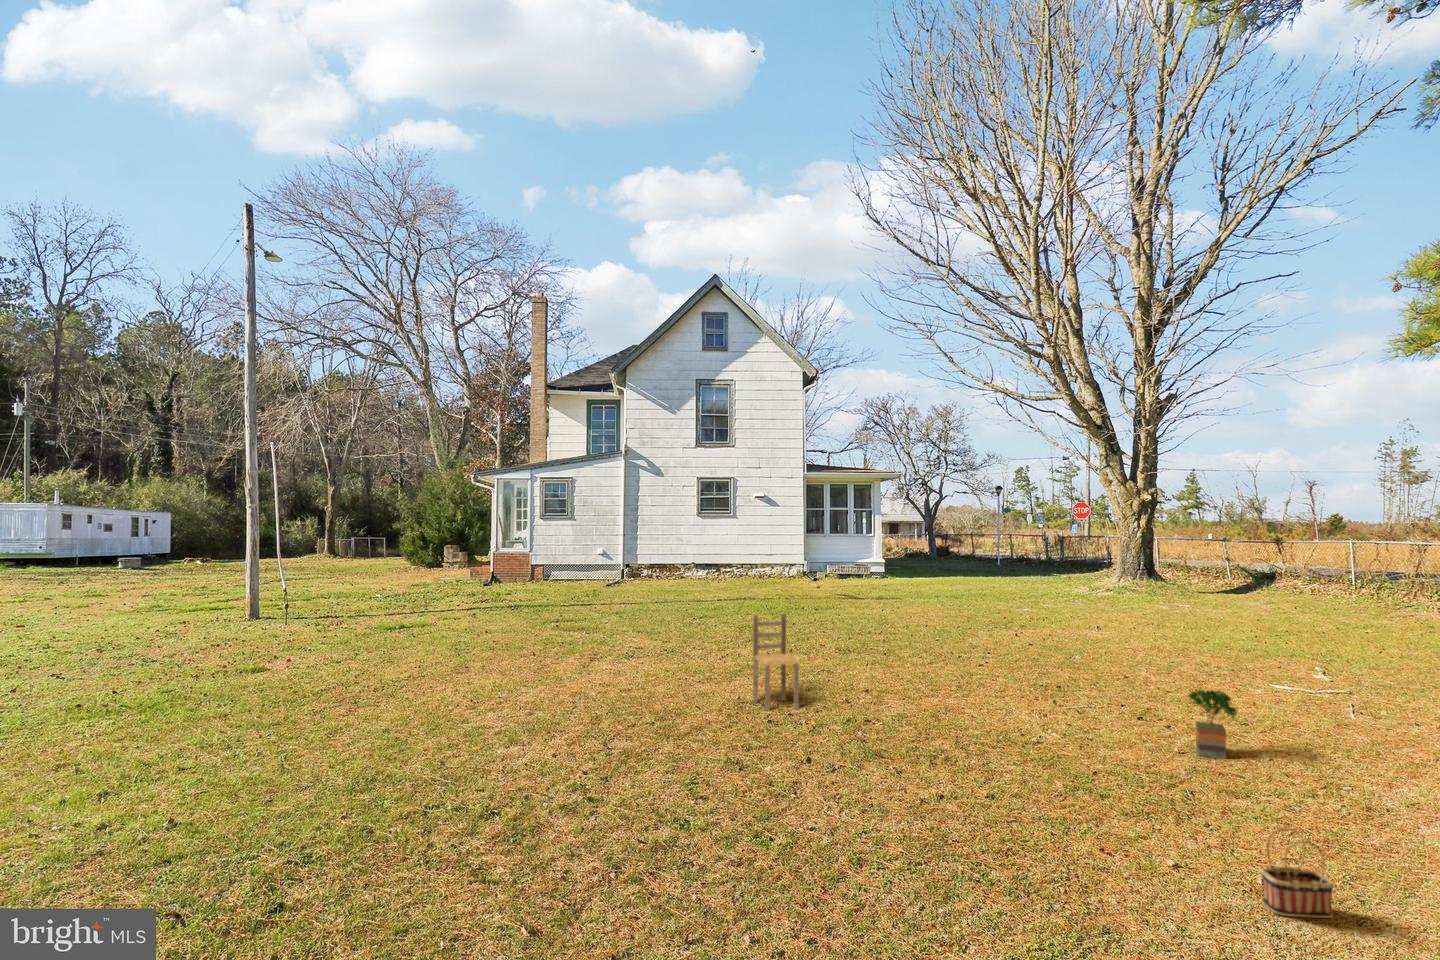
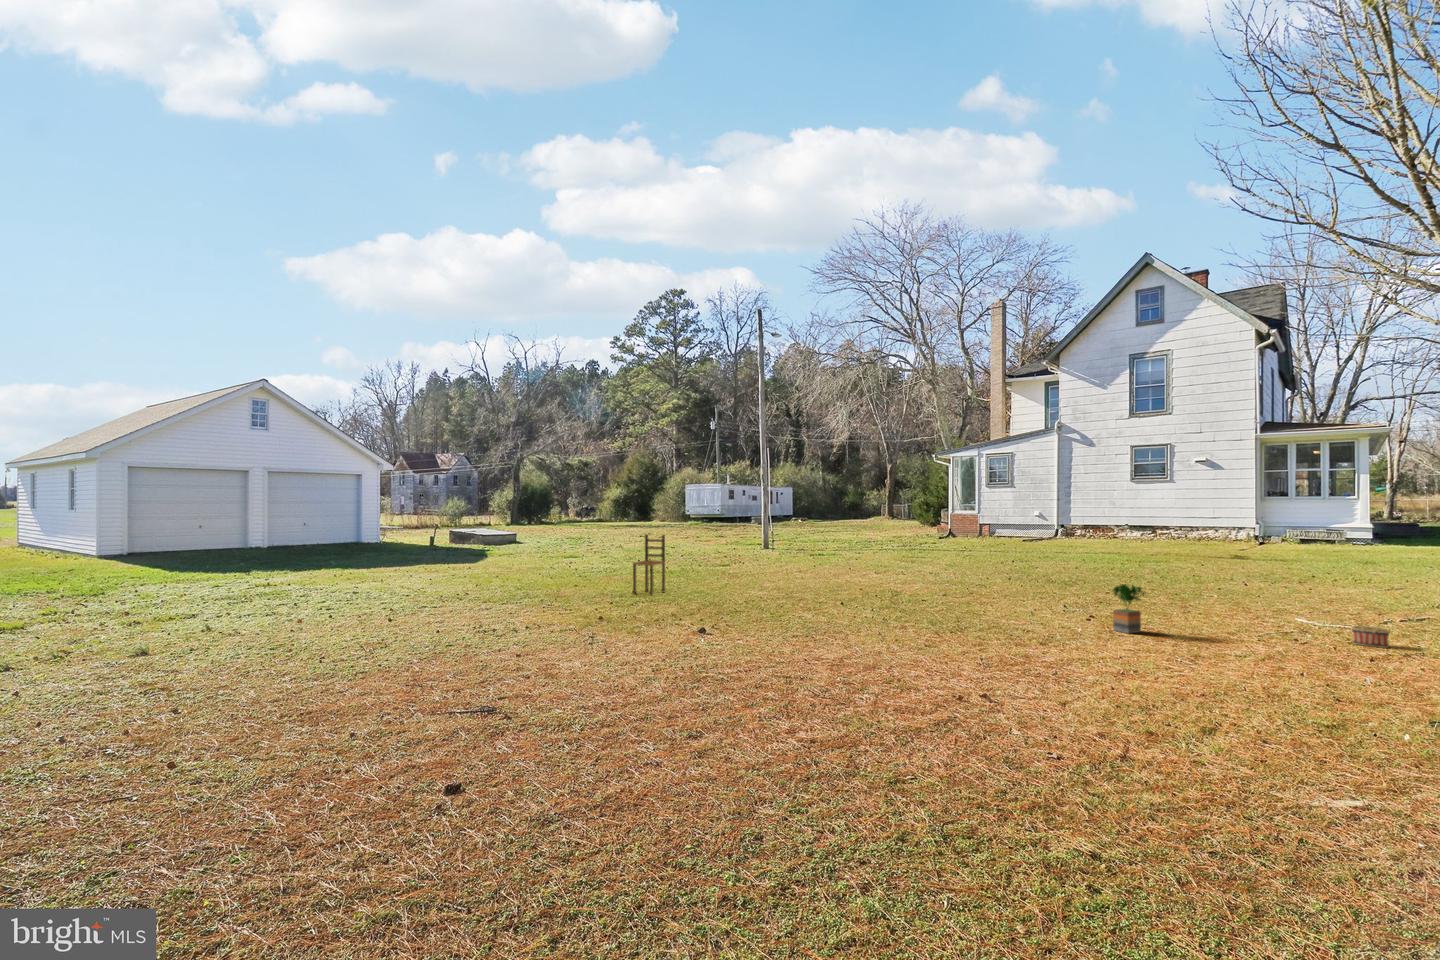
chair: present [753,614,799,711] -> present [633,534,665,595]
basket: present [1261,828,1334,918] -> present [1352,608,1389,648]

